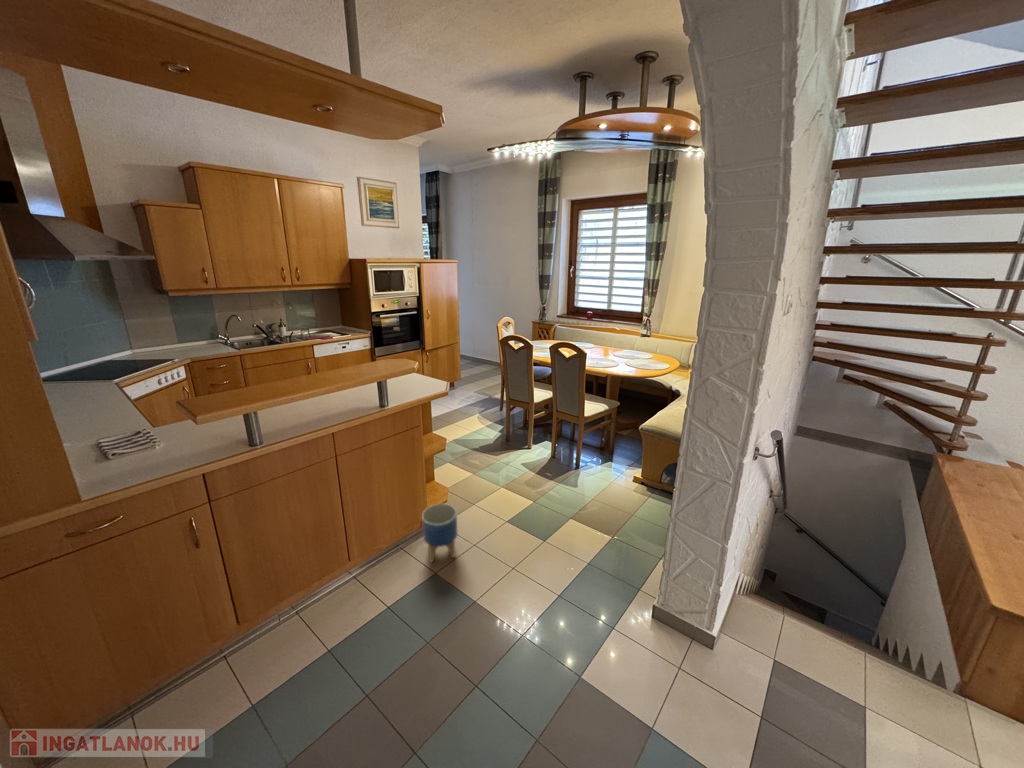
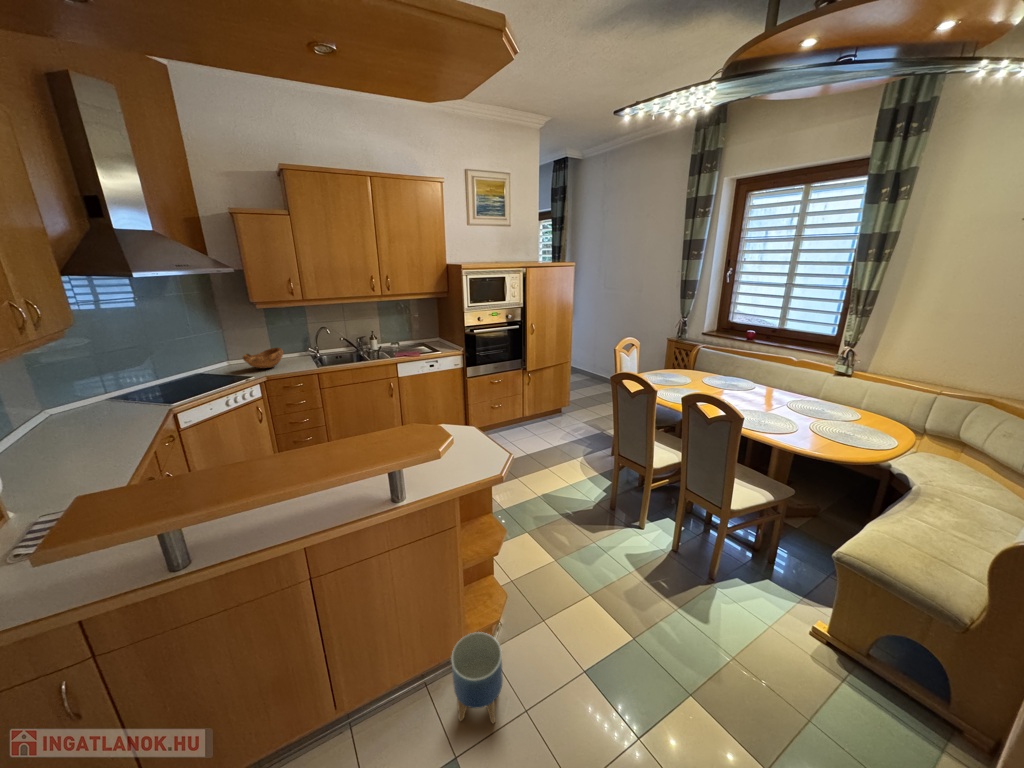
wooden bowl: none [157,333,199,353] -> present [243,348,283,369]

